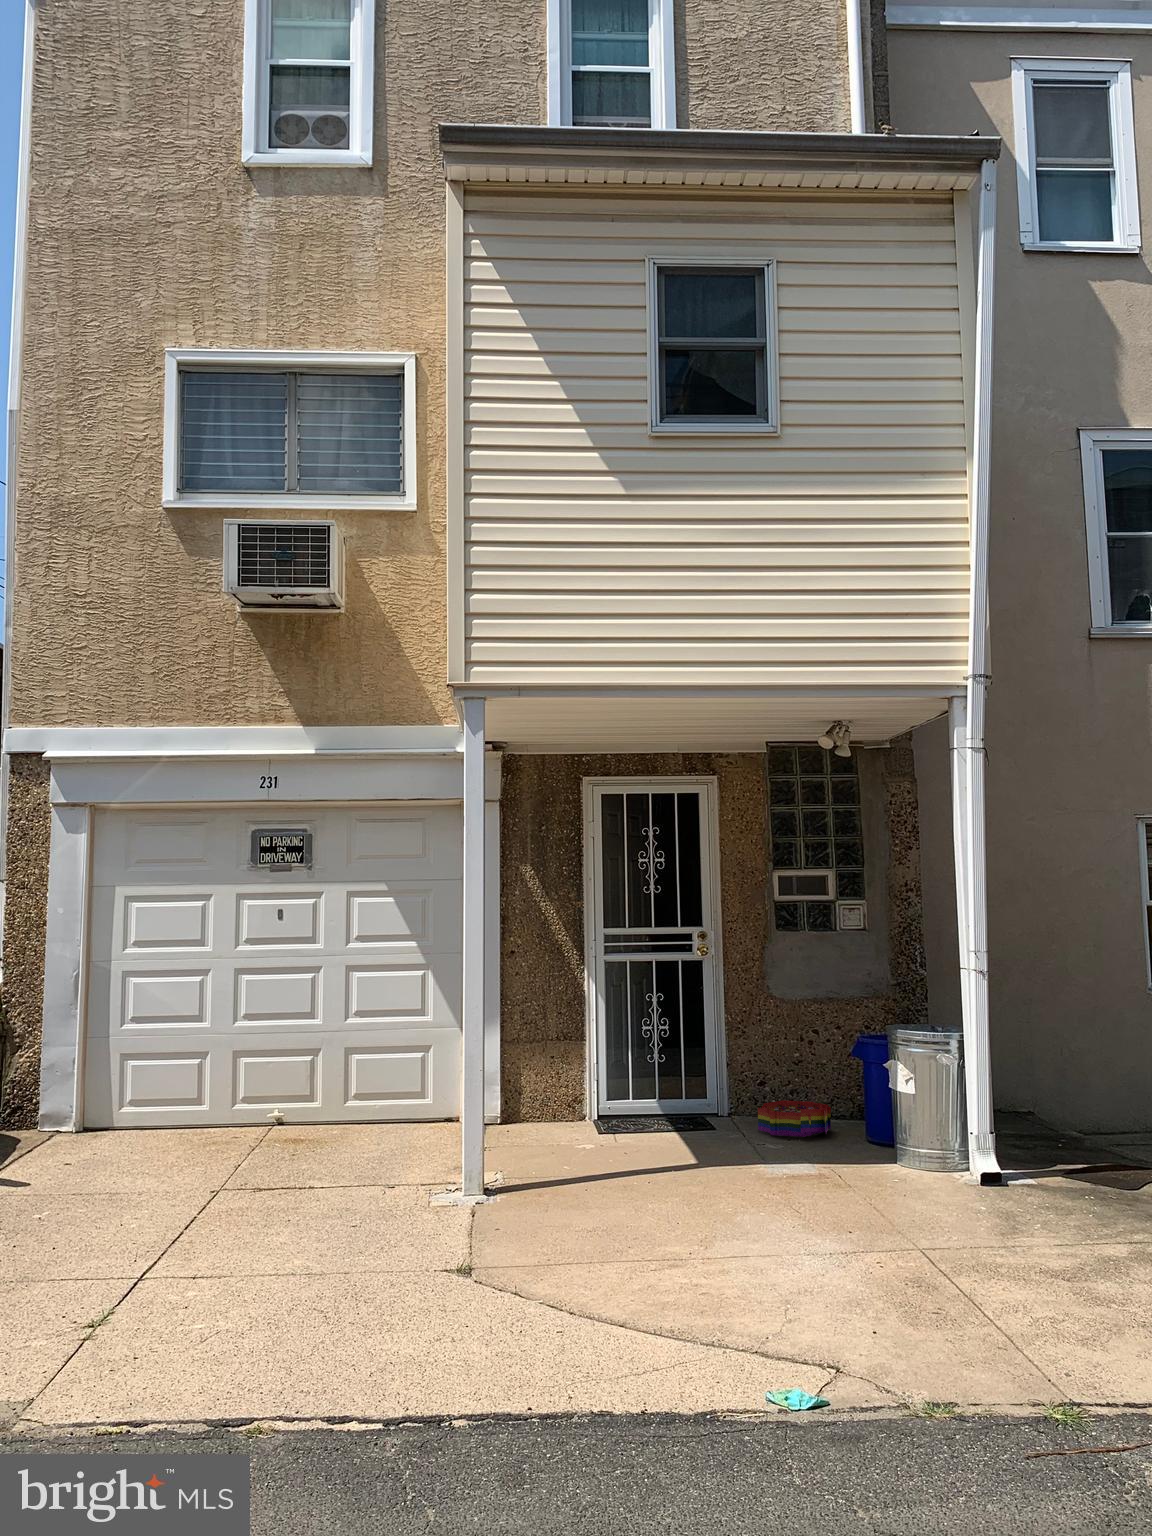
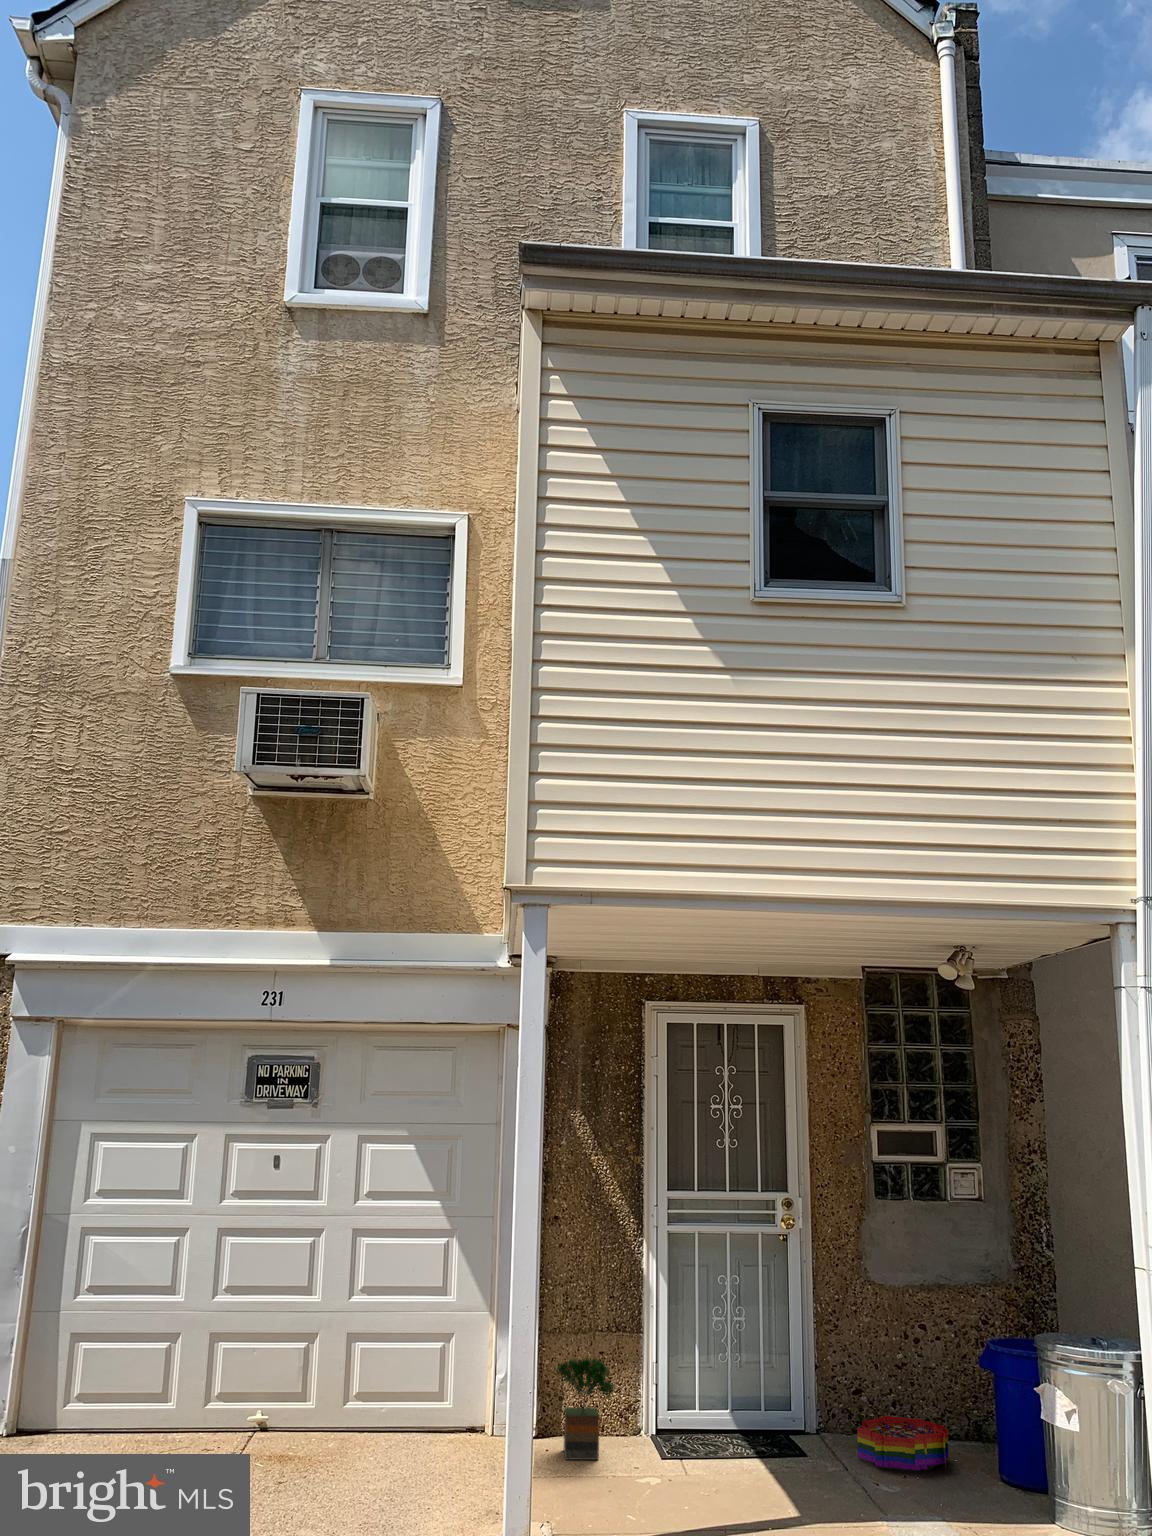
potted tree: none [512,1059,562,1136] -> present [557,1358,614,1460]

